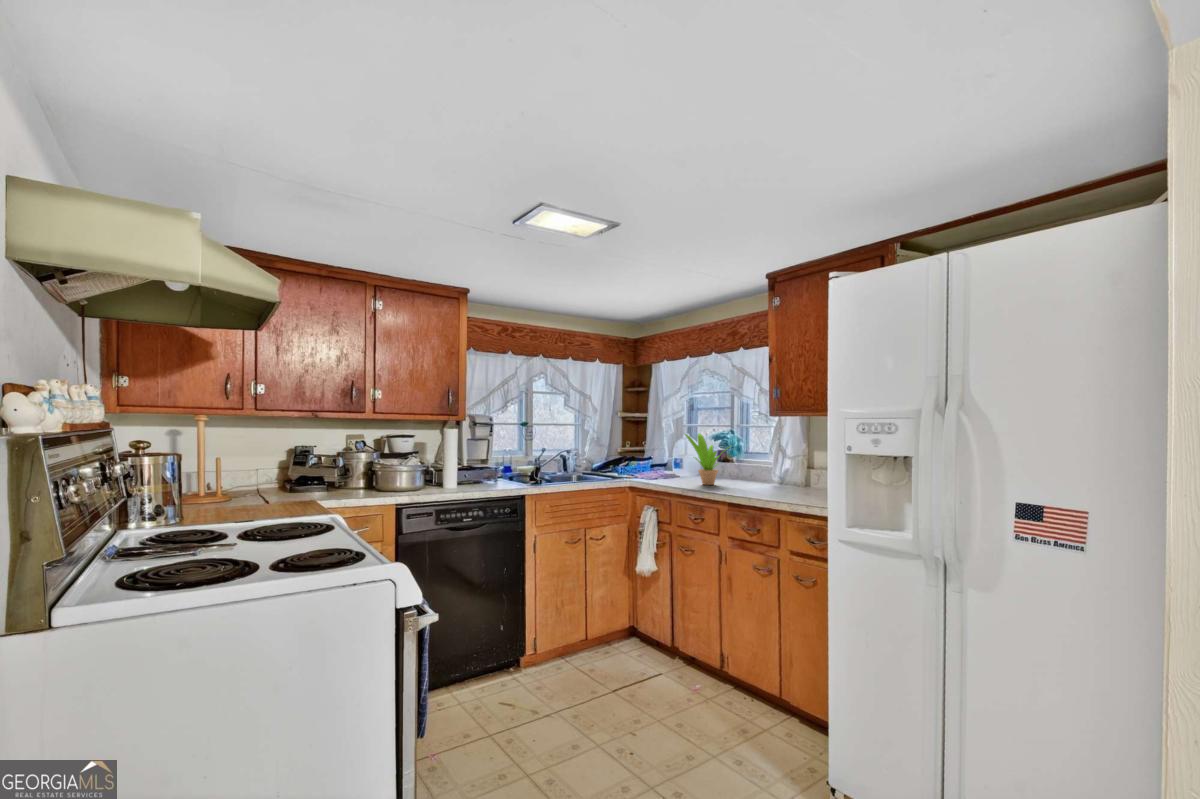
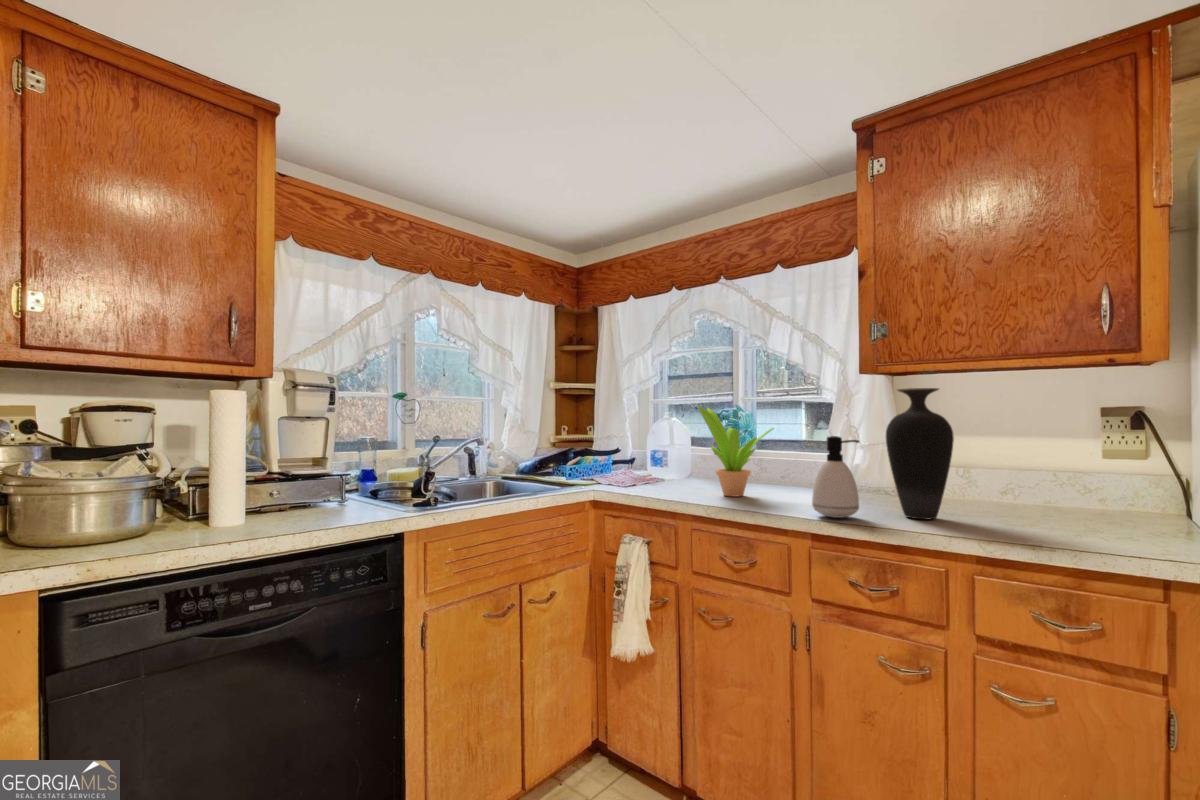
vase: none [774,425,808,496] -> present [886,388,954,520]
soap dispenser: none [733,451,756,494] -> present [812,436,859,518]

